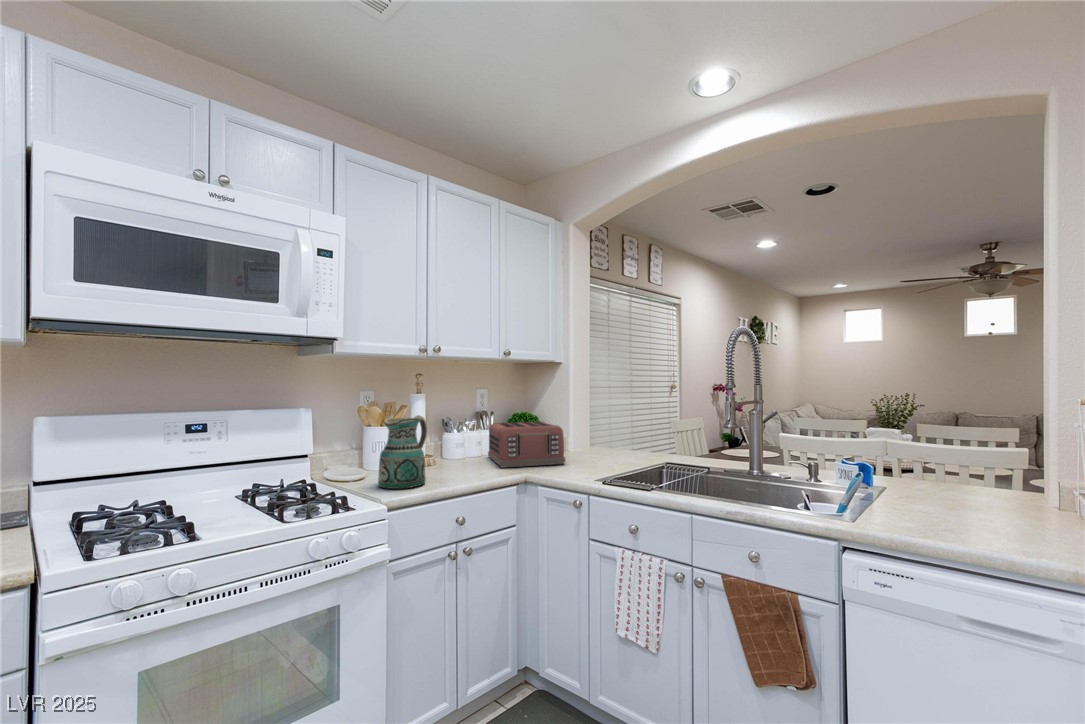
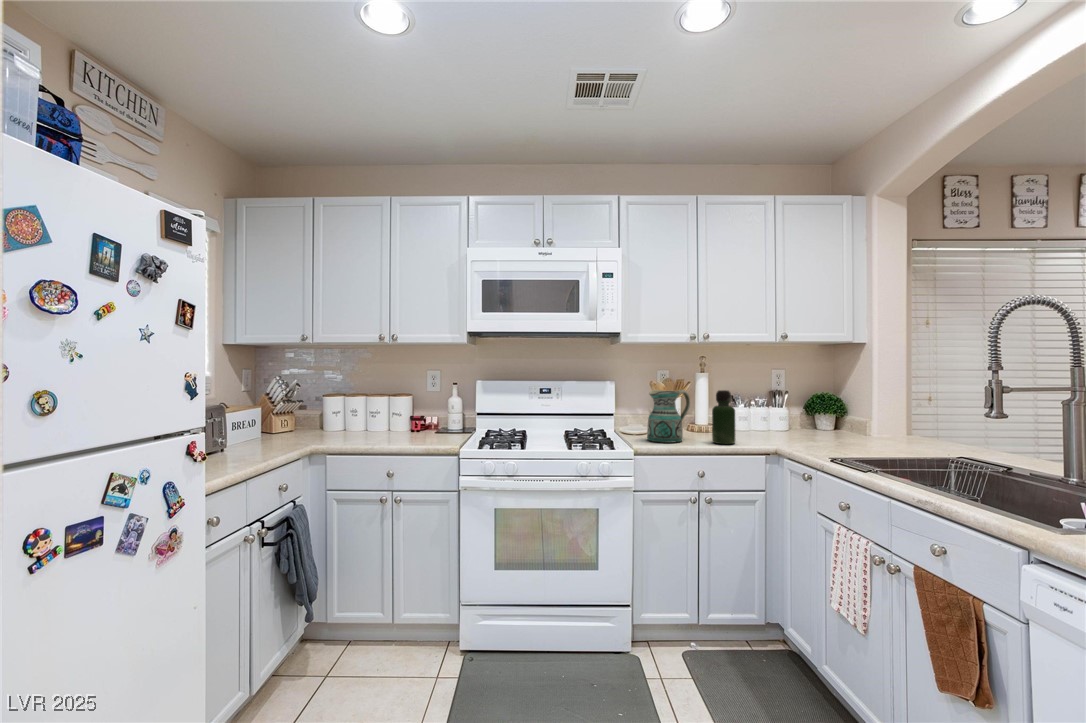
bottle: none [459,414,485,479] -> present [712,390,735,444]
toaster: present [488,422,565,467] -> none [761,402,834,445]

